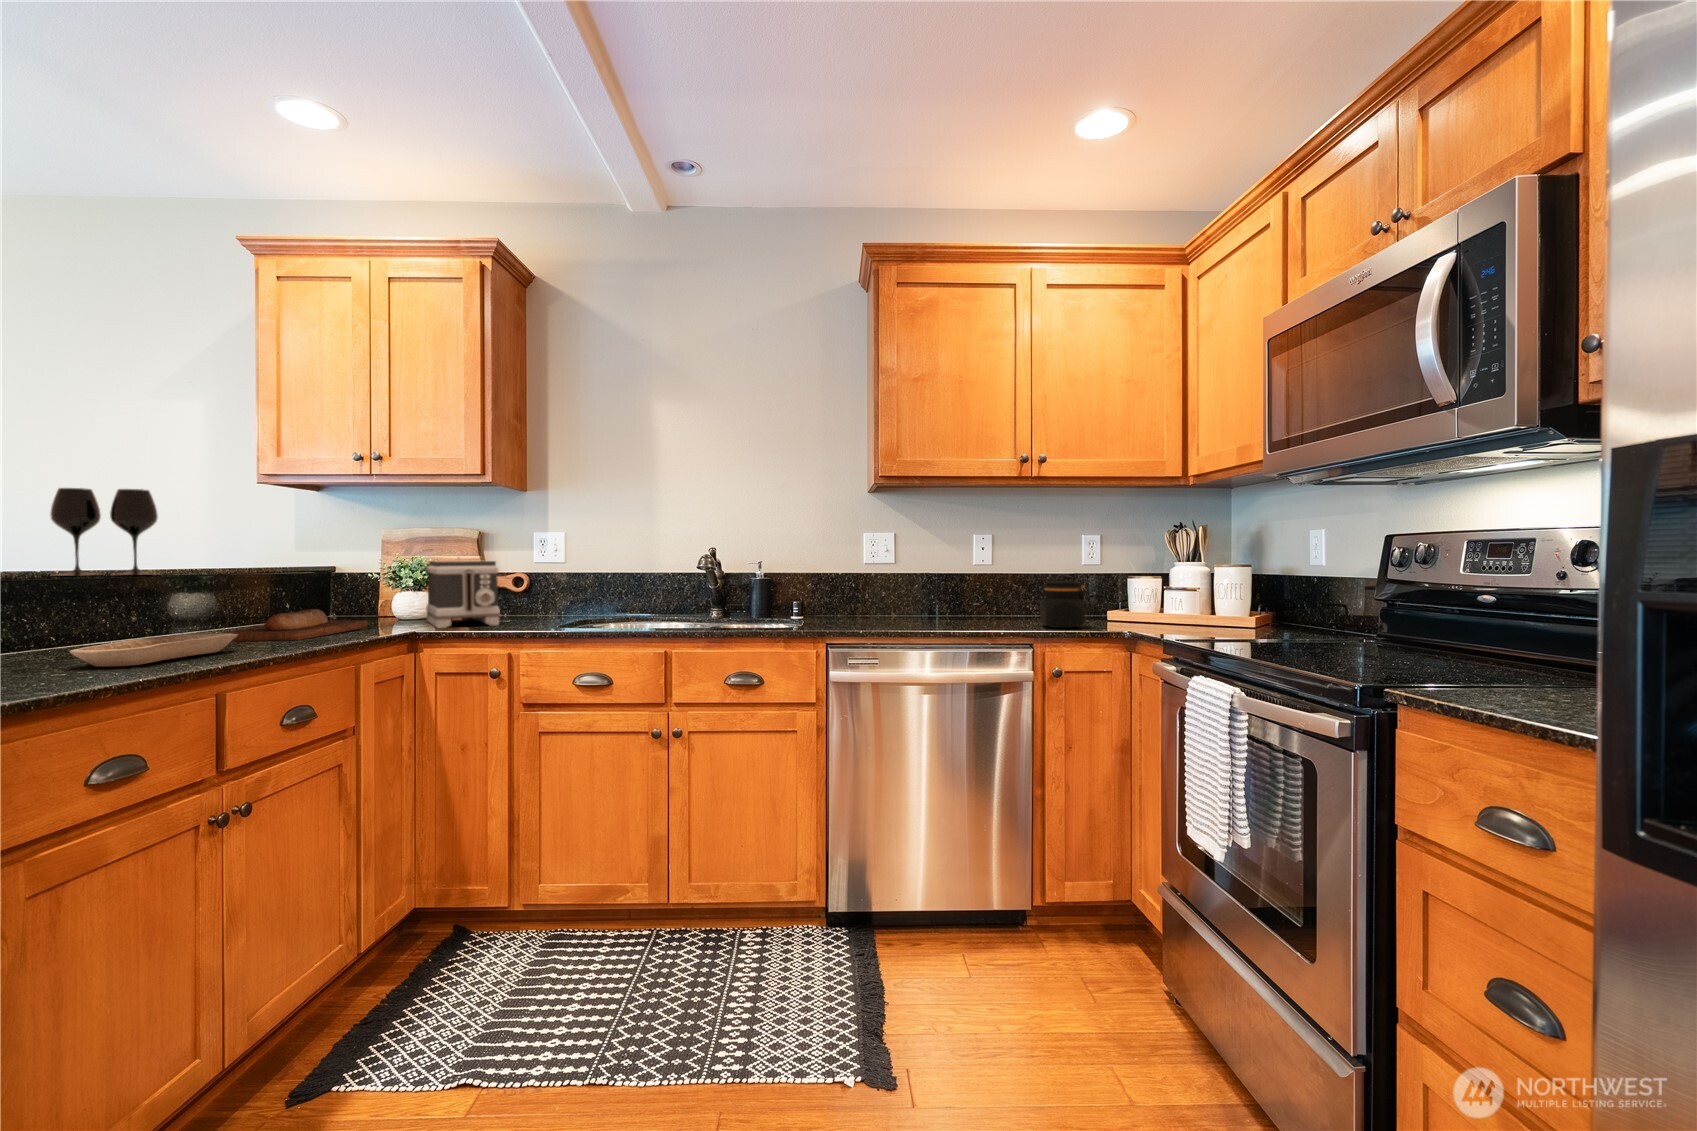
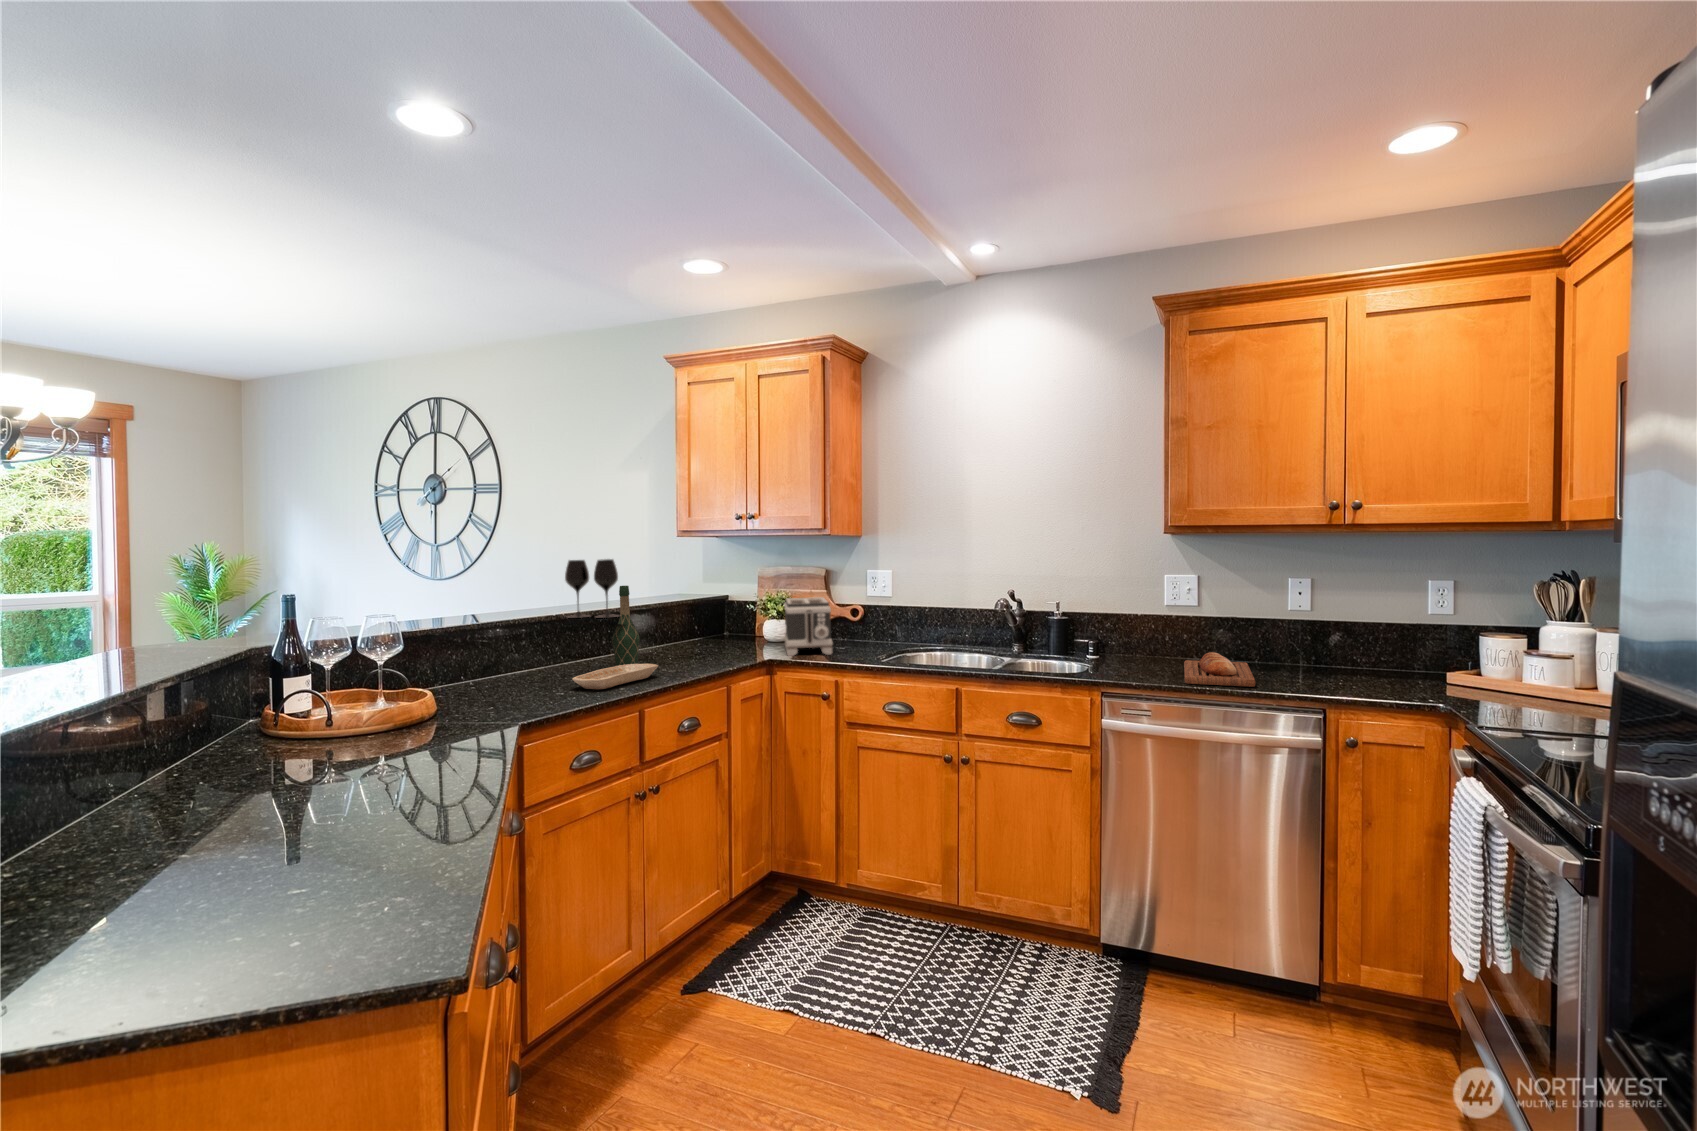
wine bottle: none [147,523,200,647] -> present [612,586,640,666]
jar: present [1036,581,1088,628] -> none [1344,637,1411,692]
bread loaf: present [224,609,367,641] -> present [1184,652,1255,687]

